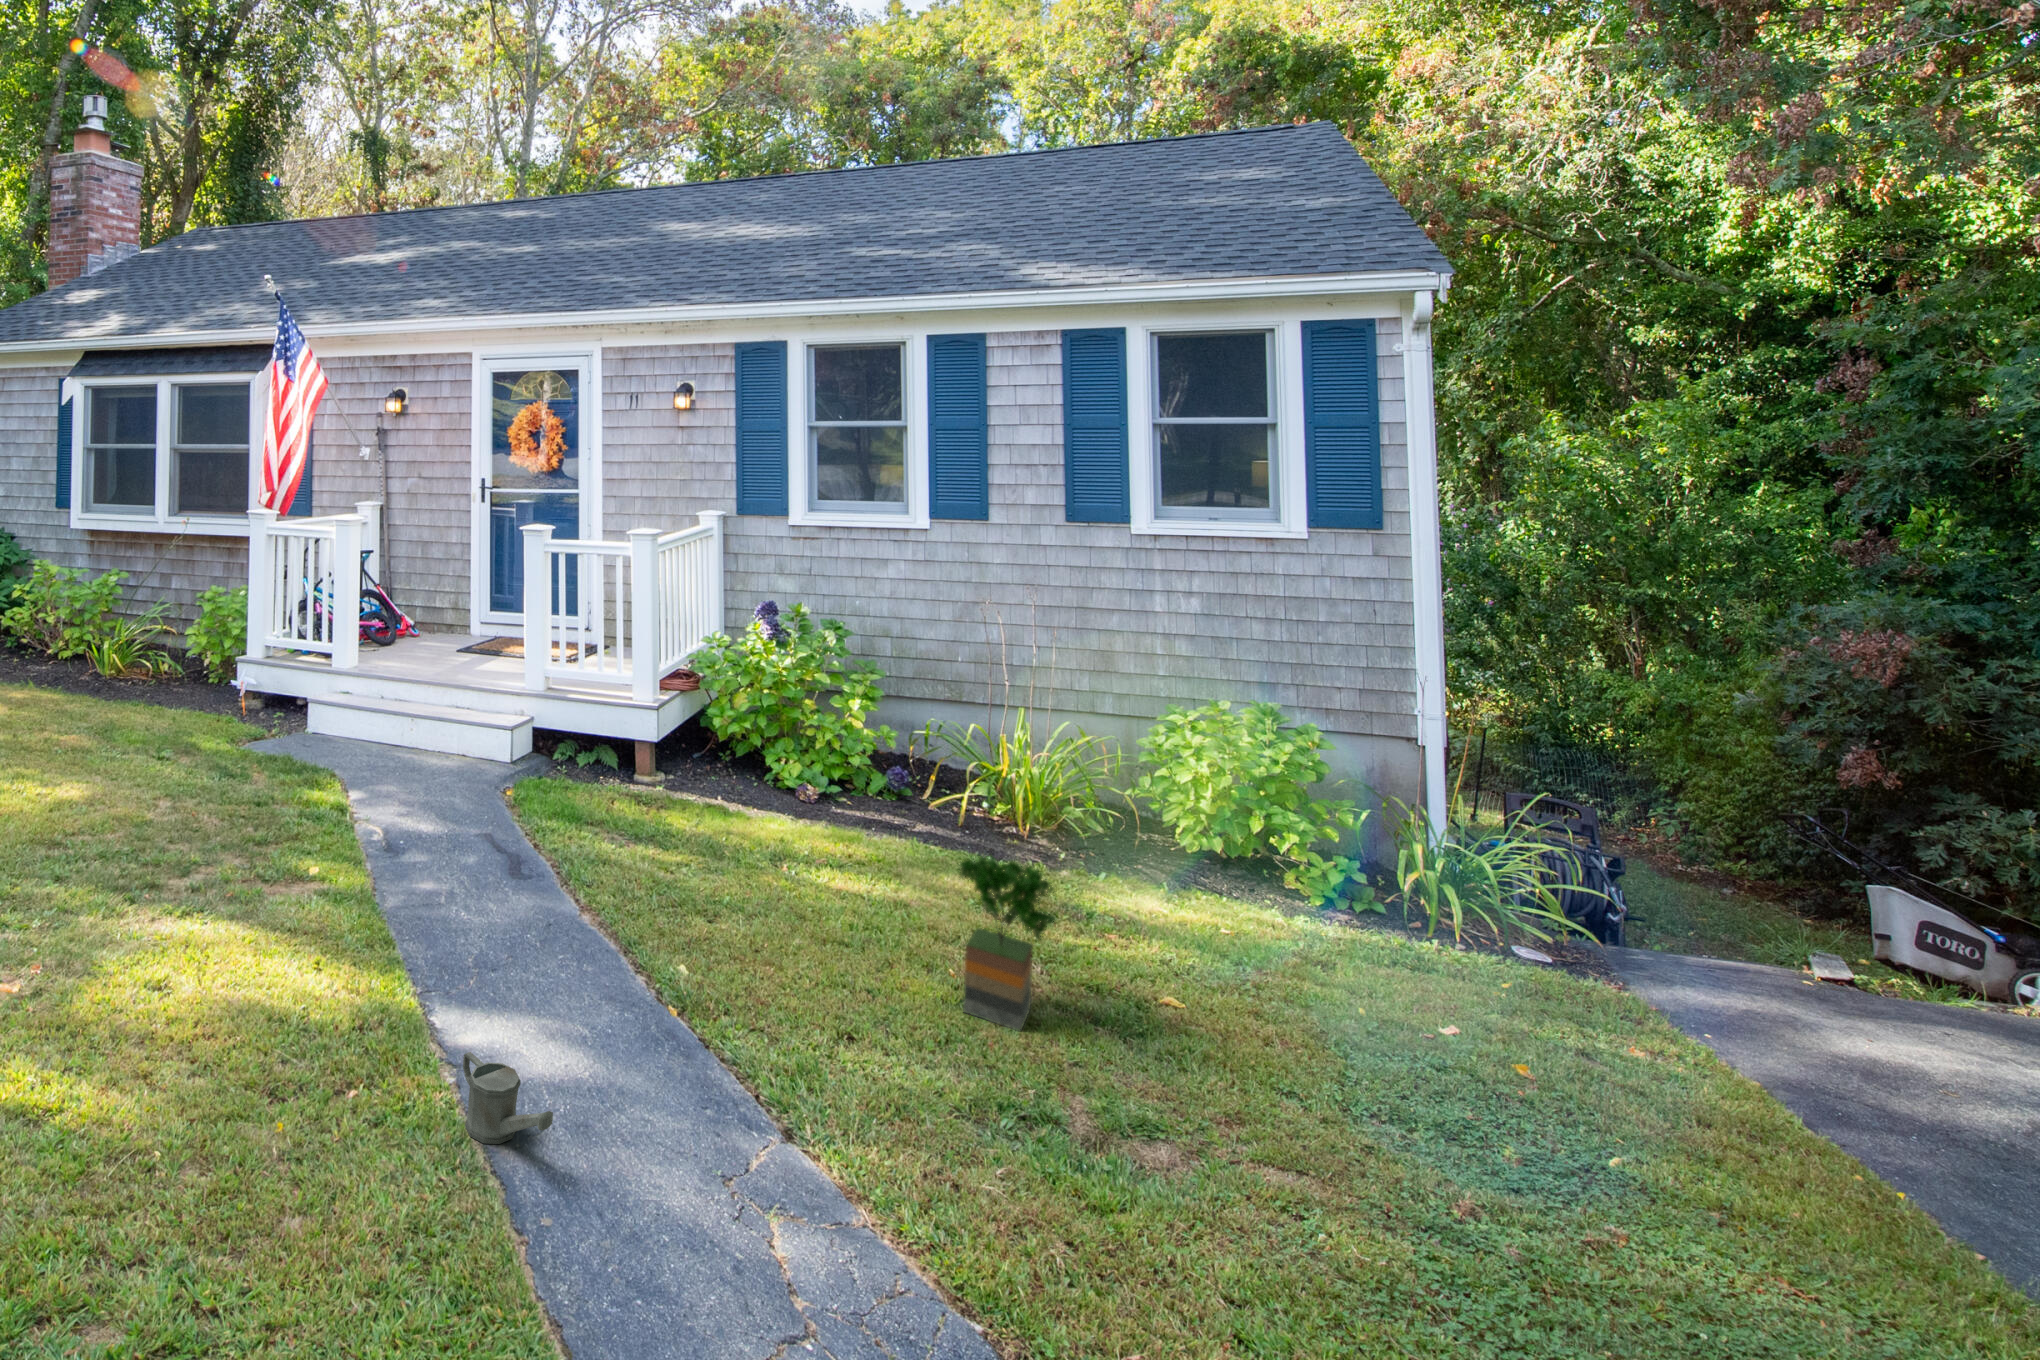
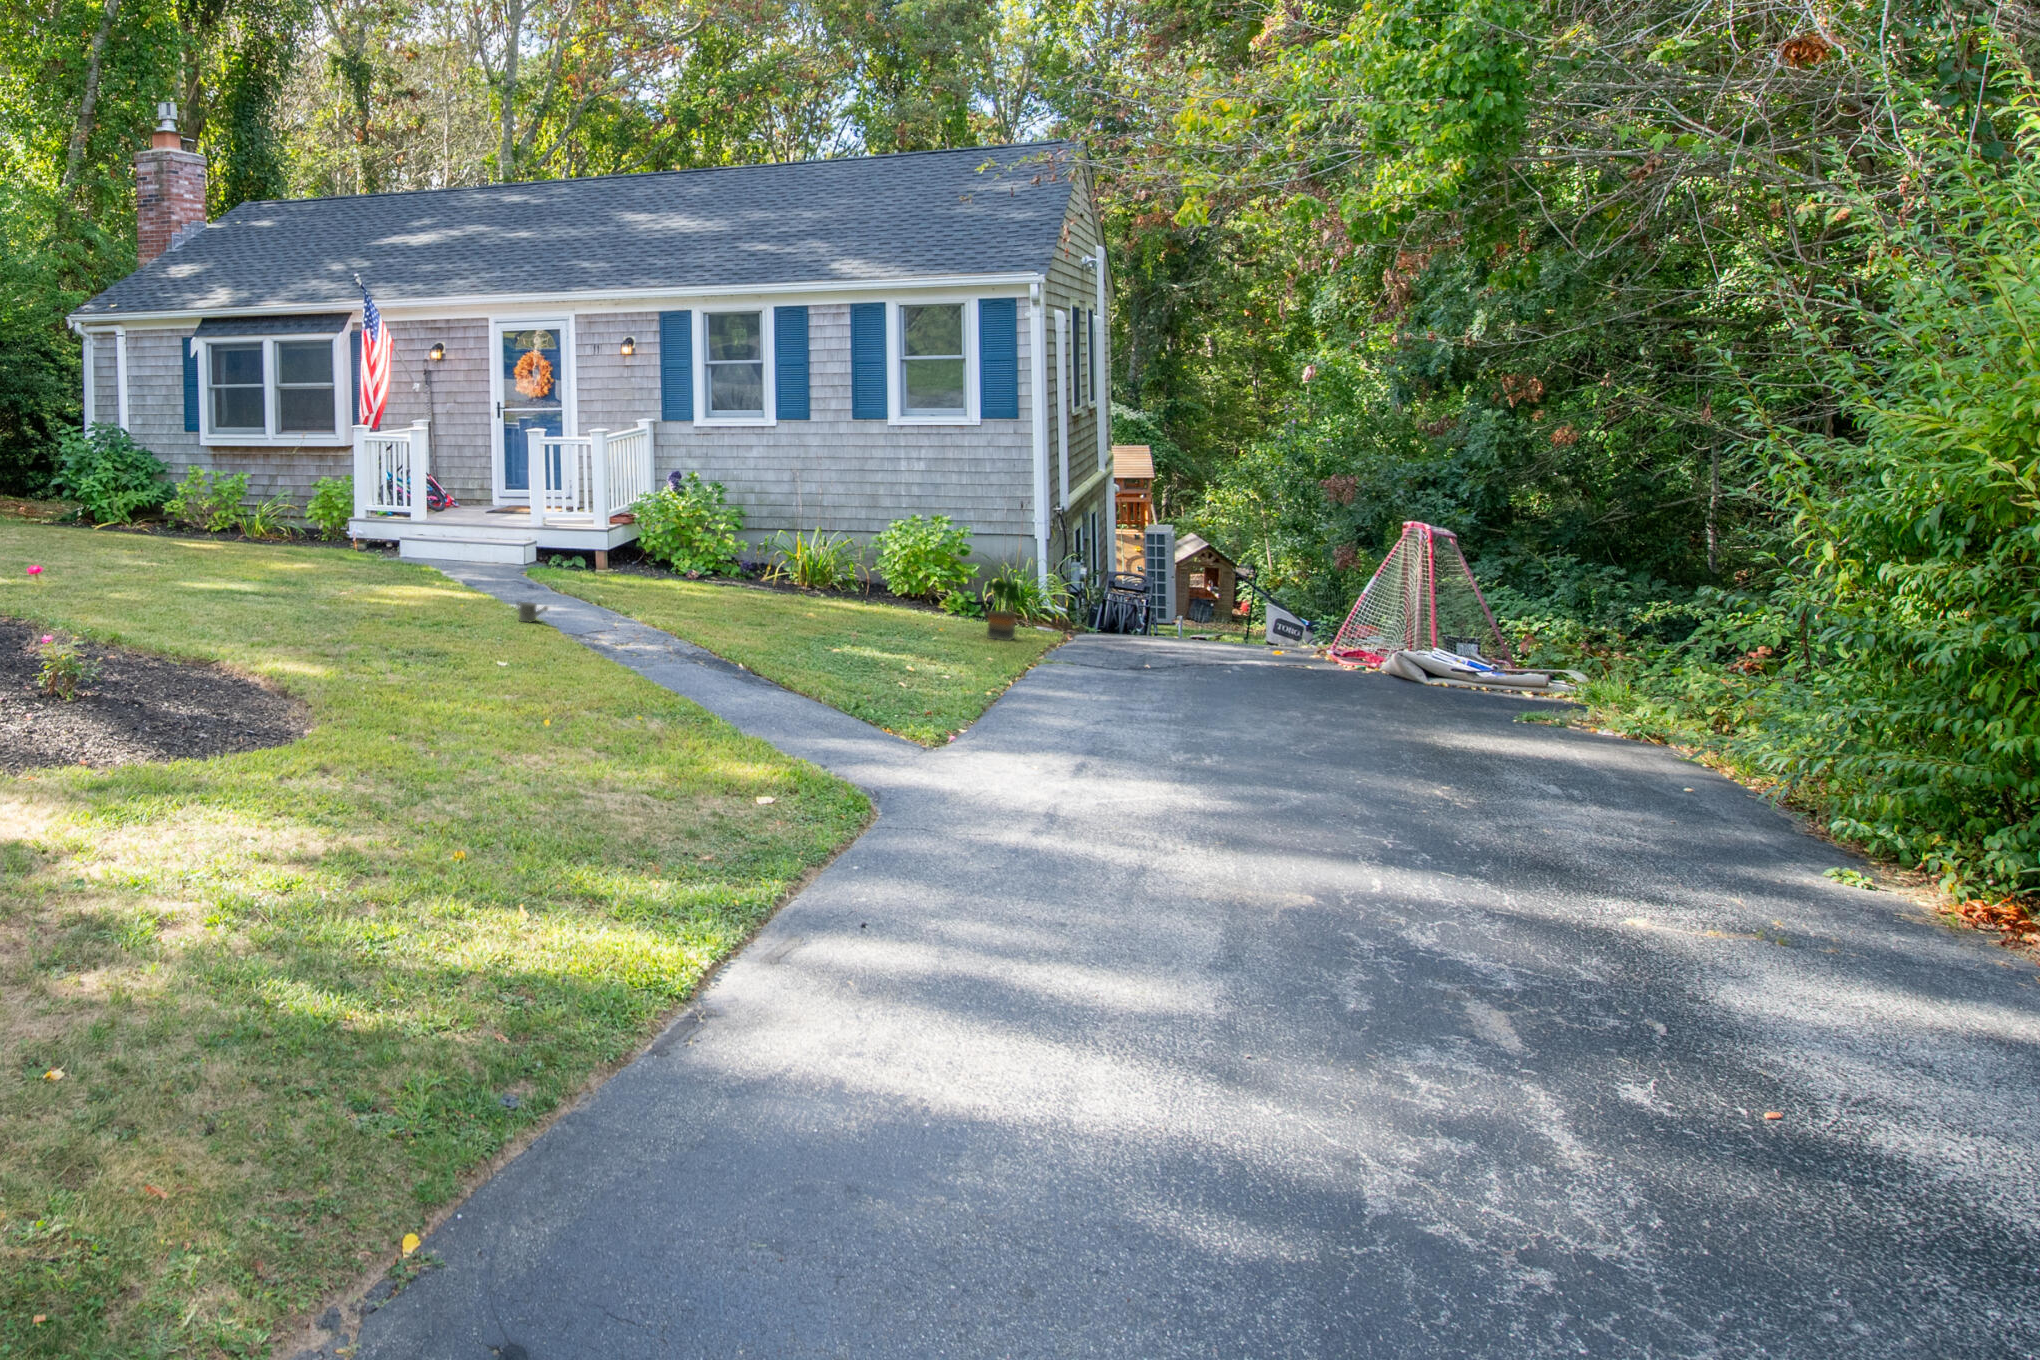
potted tree: present [958,857,1057,1031] -> present [986,580,1024,641]

